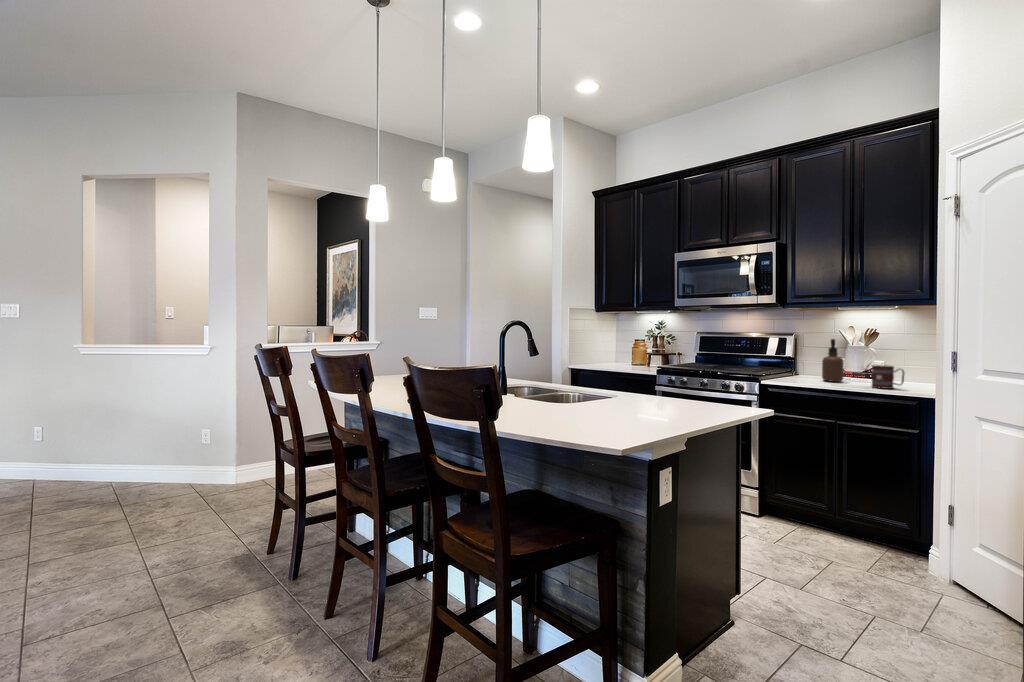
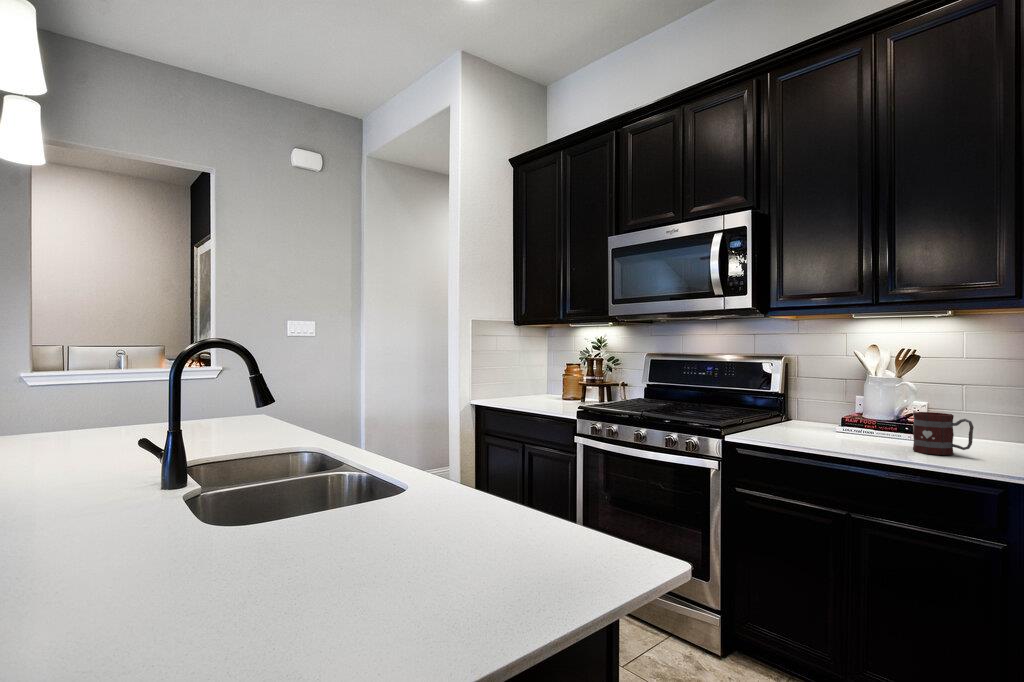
soap dispenser: present [822,339,843,382] -> none [828,366,863,438]

